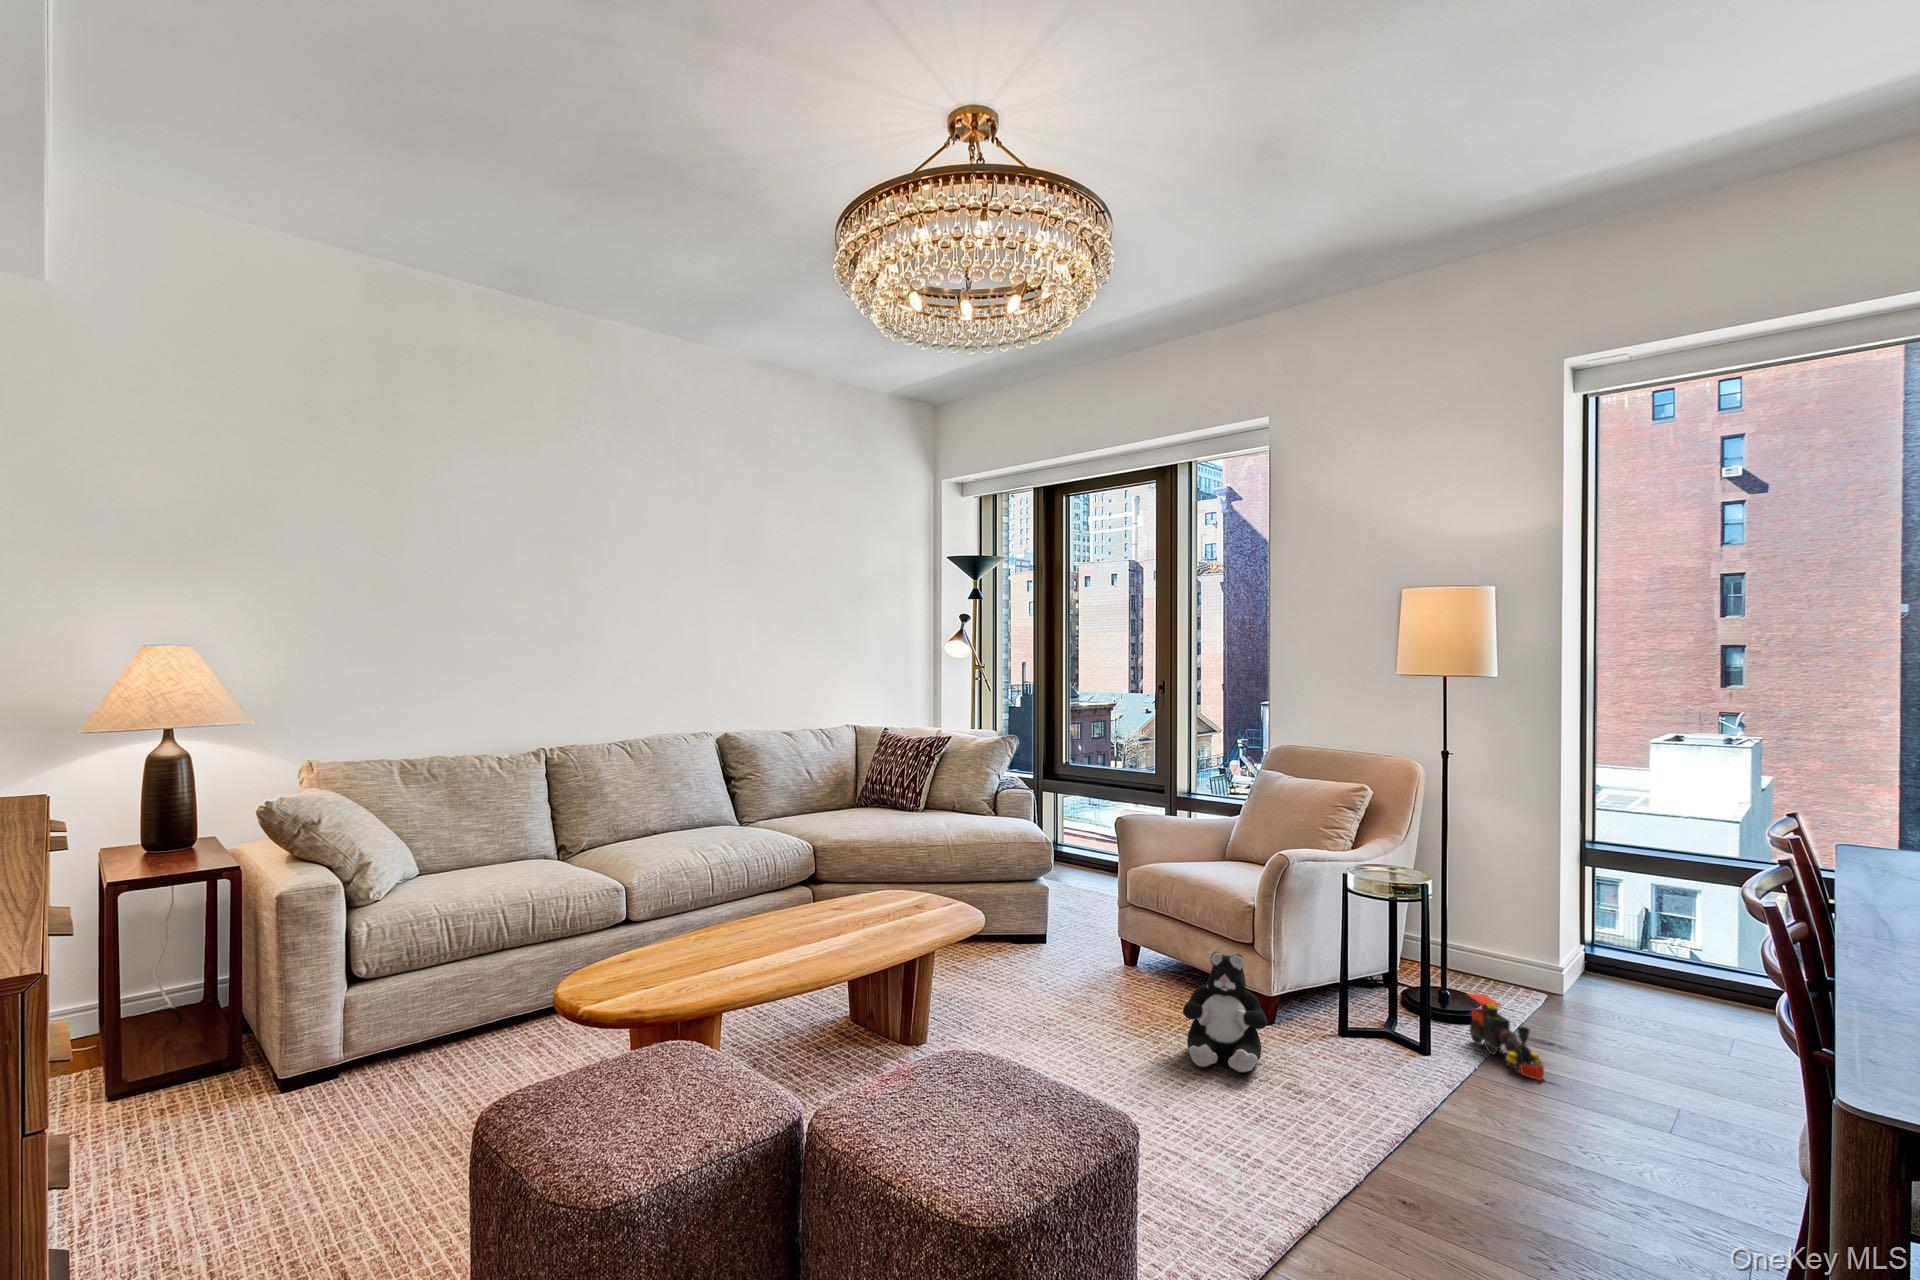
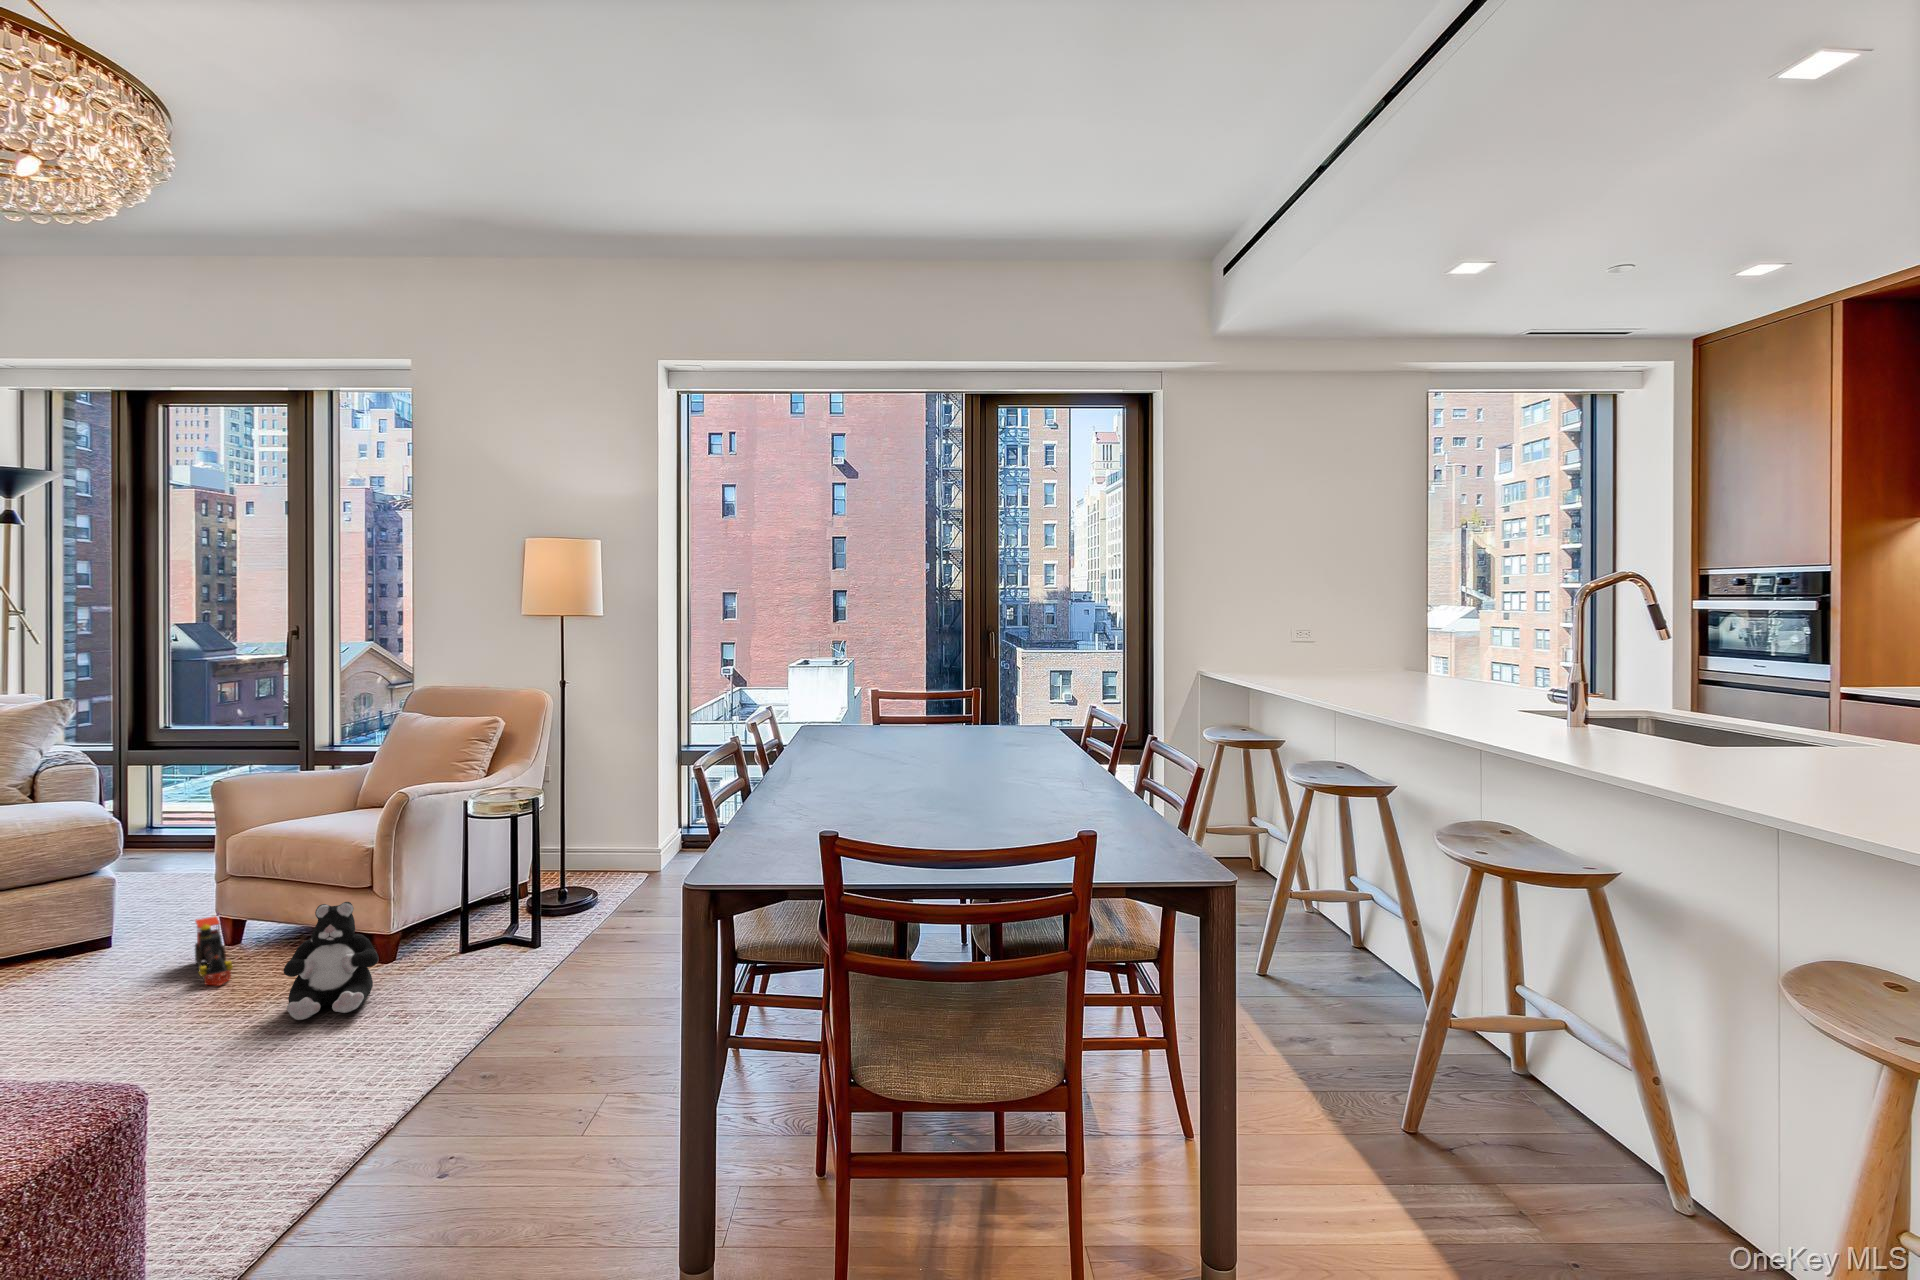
toy train: present [1468,994,1544,1080] -> present [195,916,233,985]

